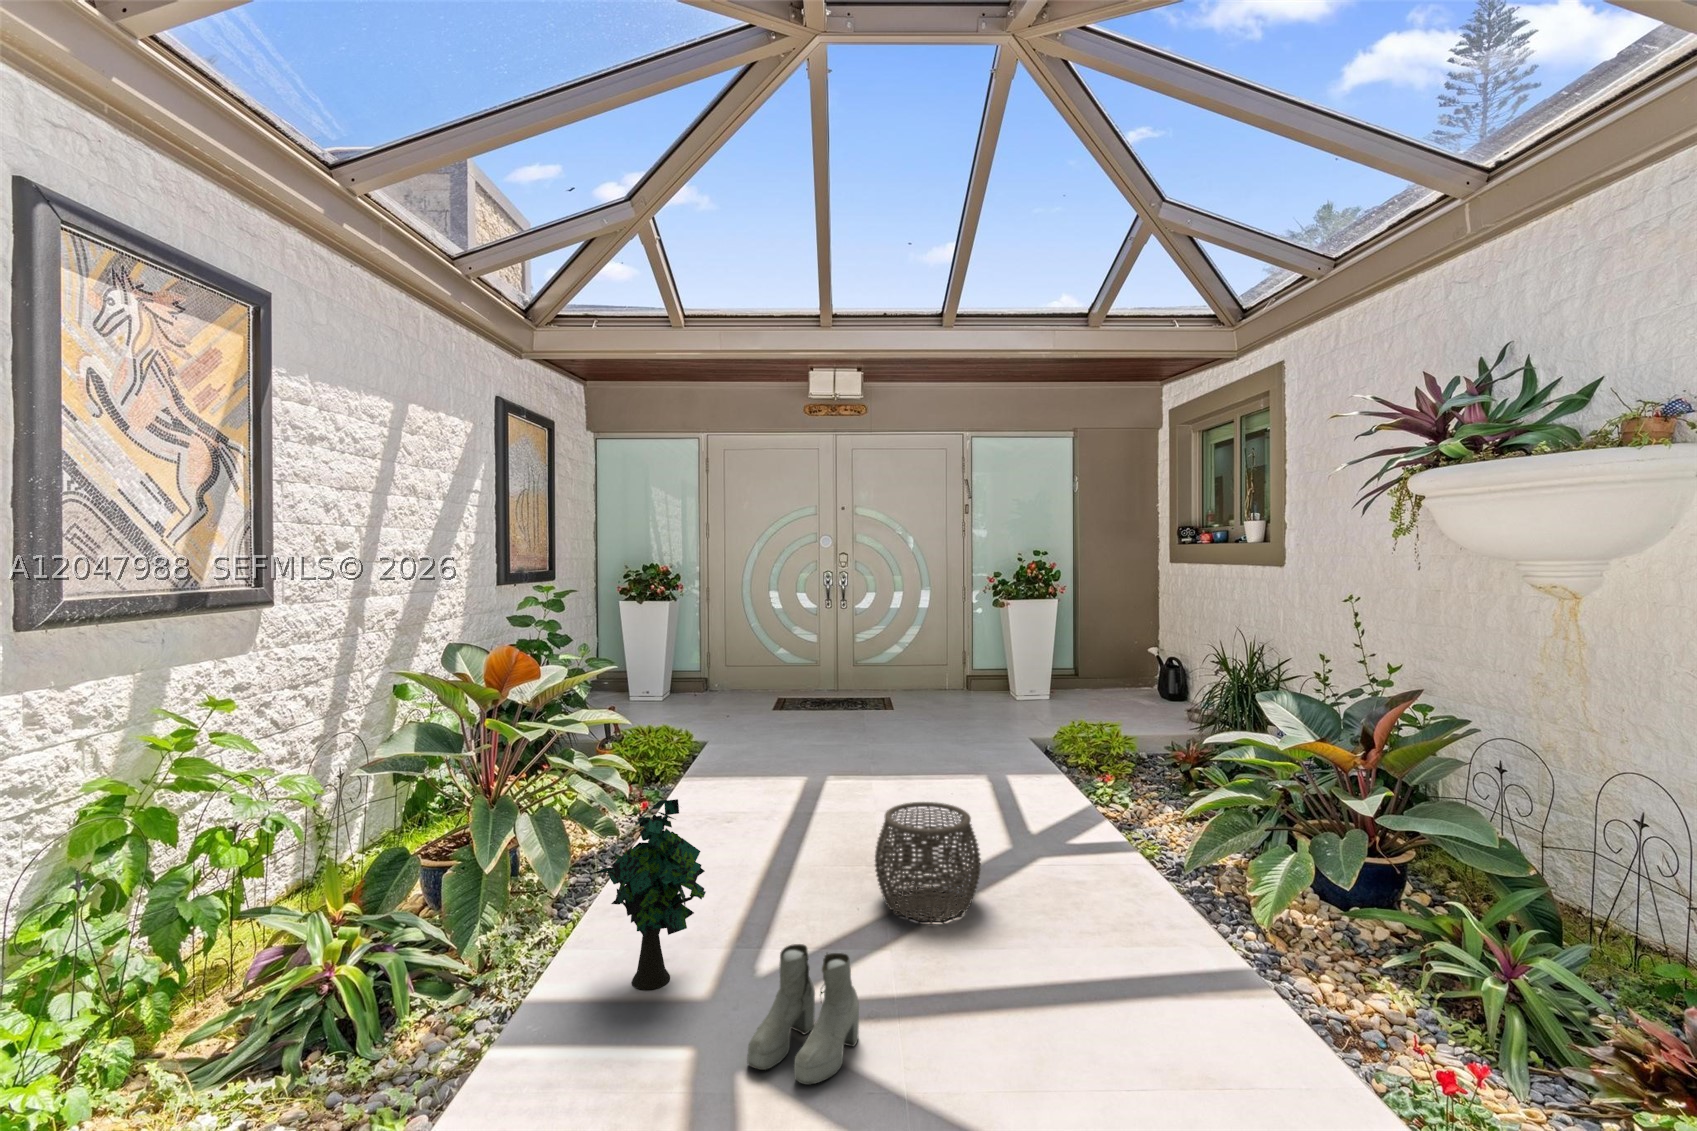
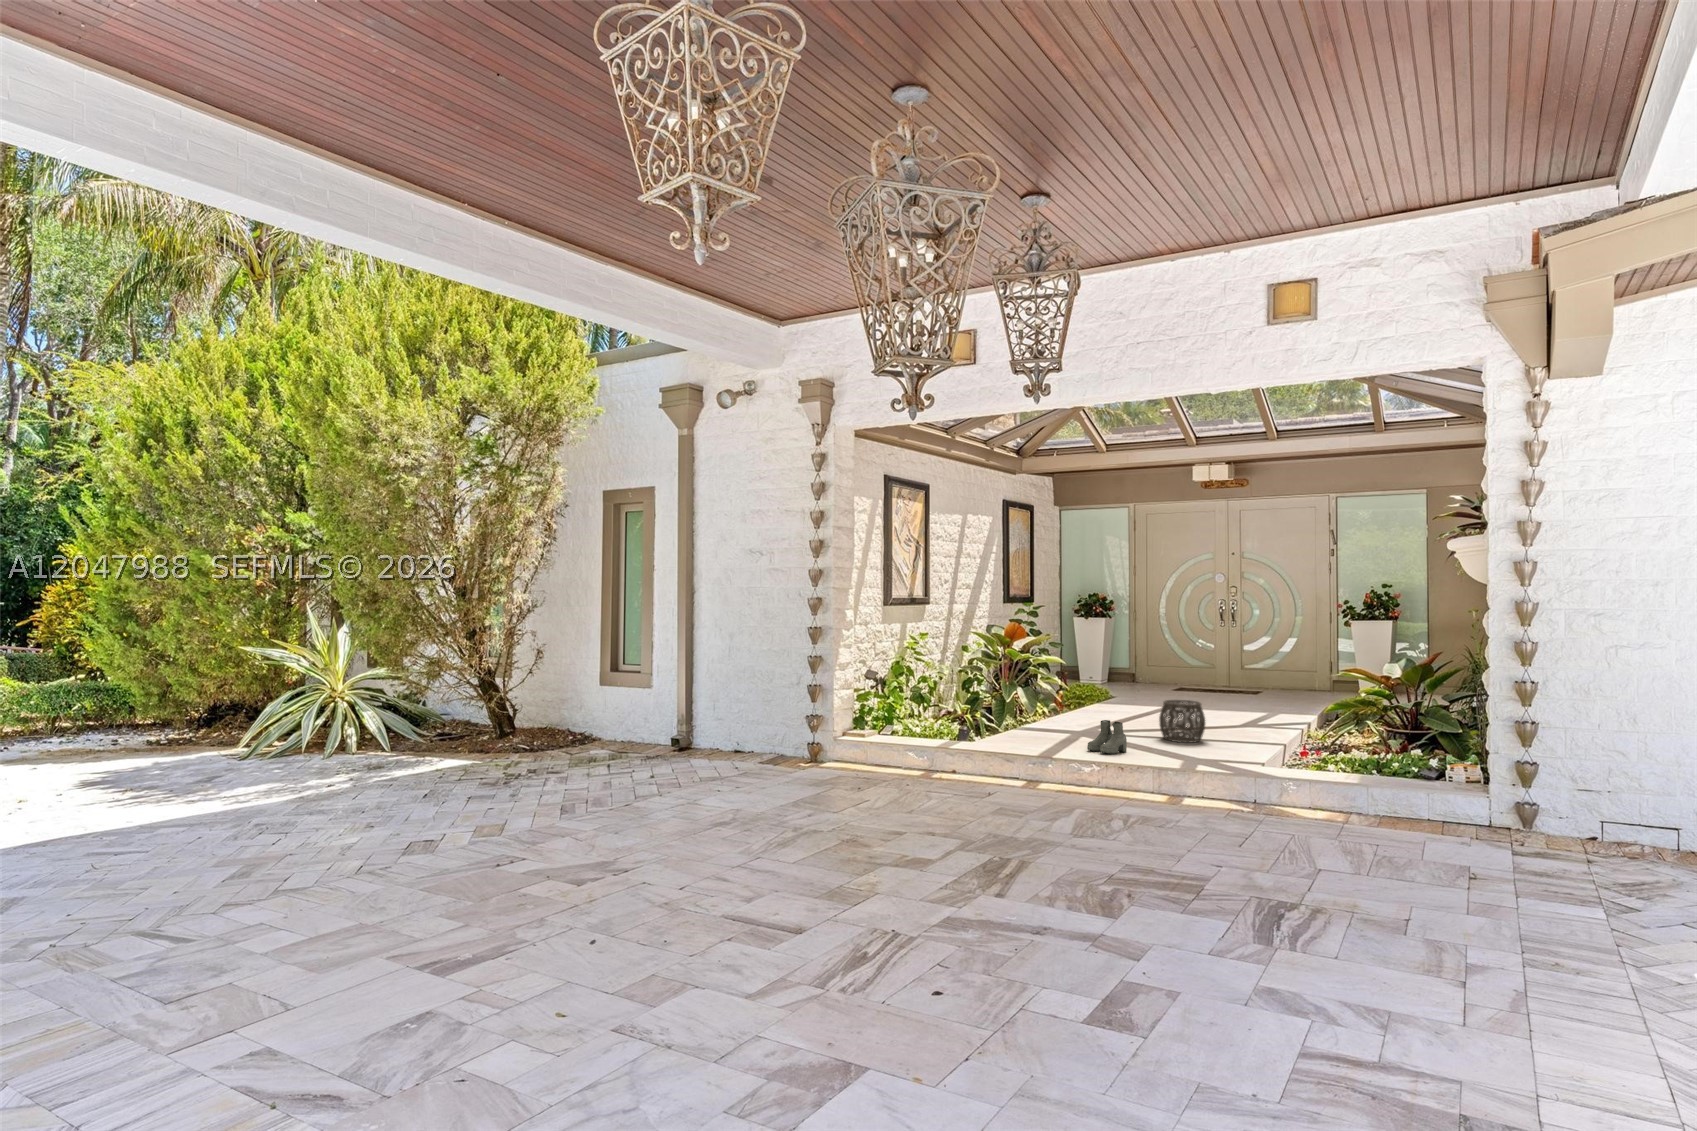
decorative plant: present [594,799,706,990] -> none [1044,675,1083,740]

